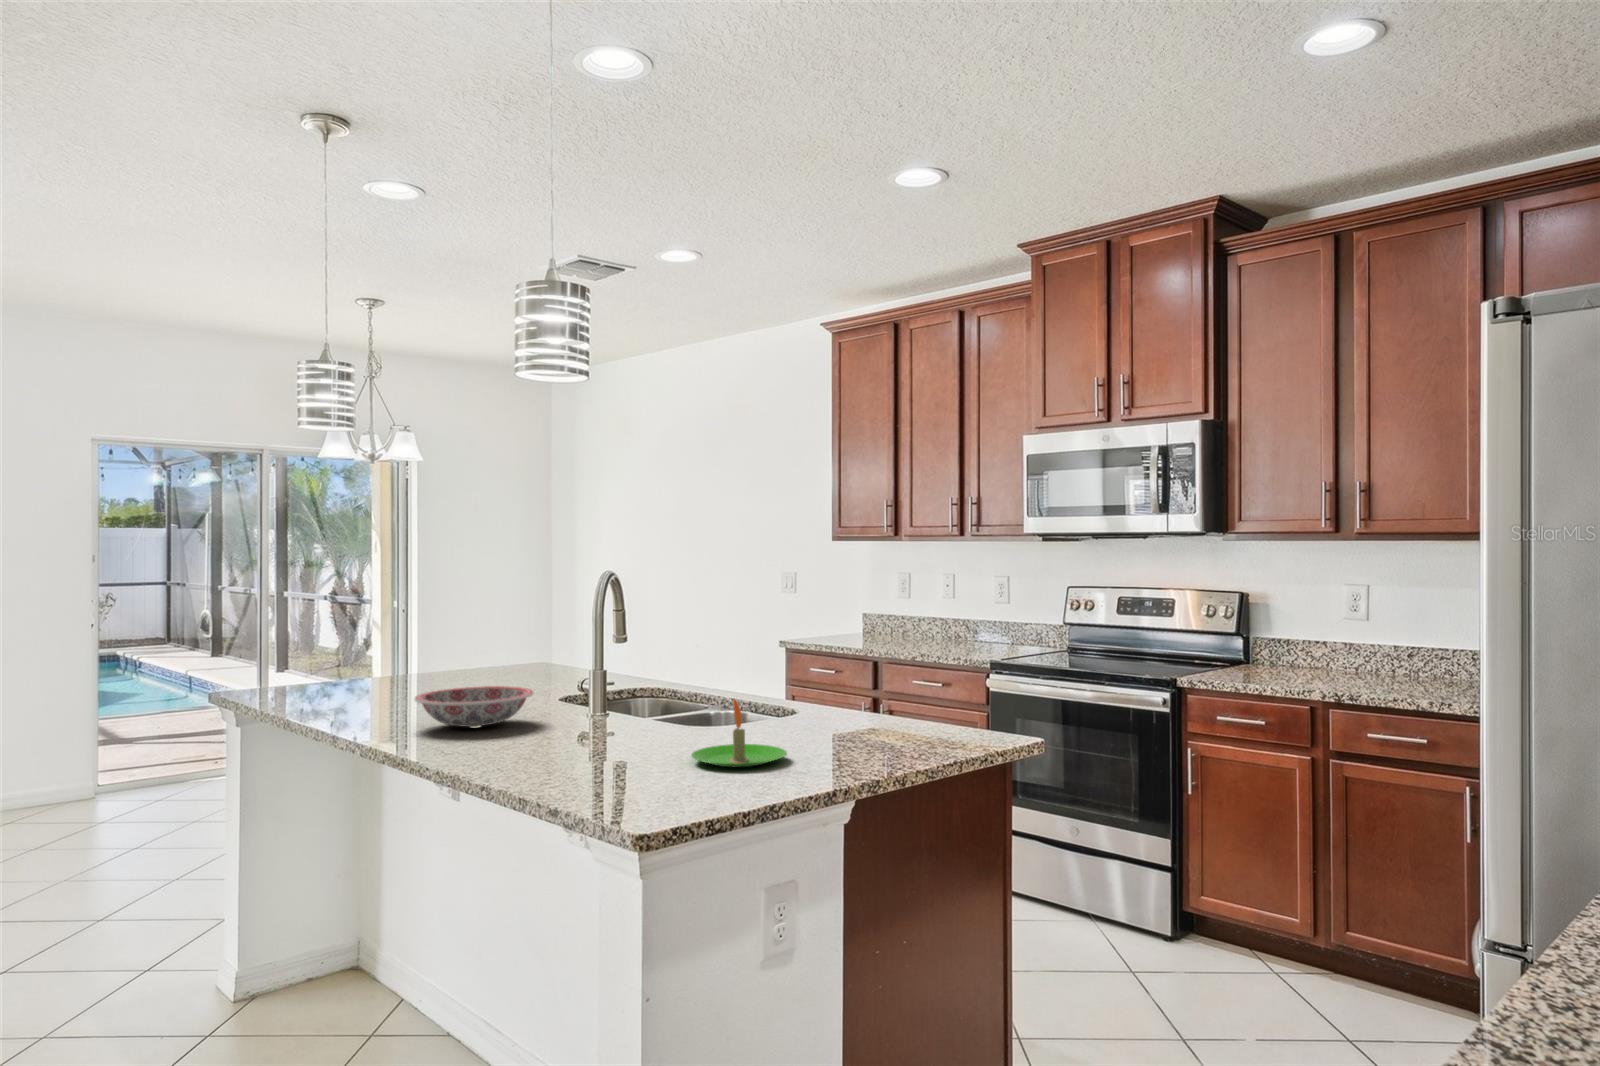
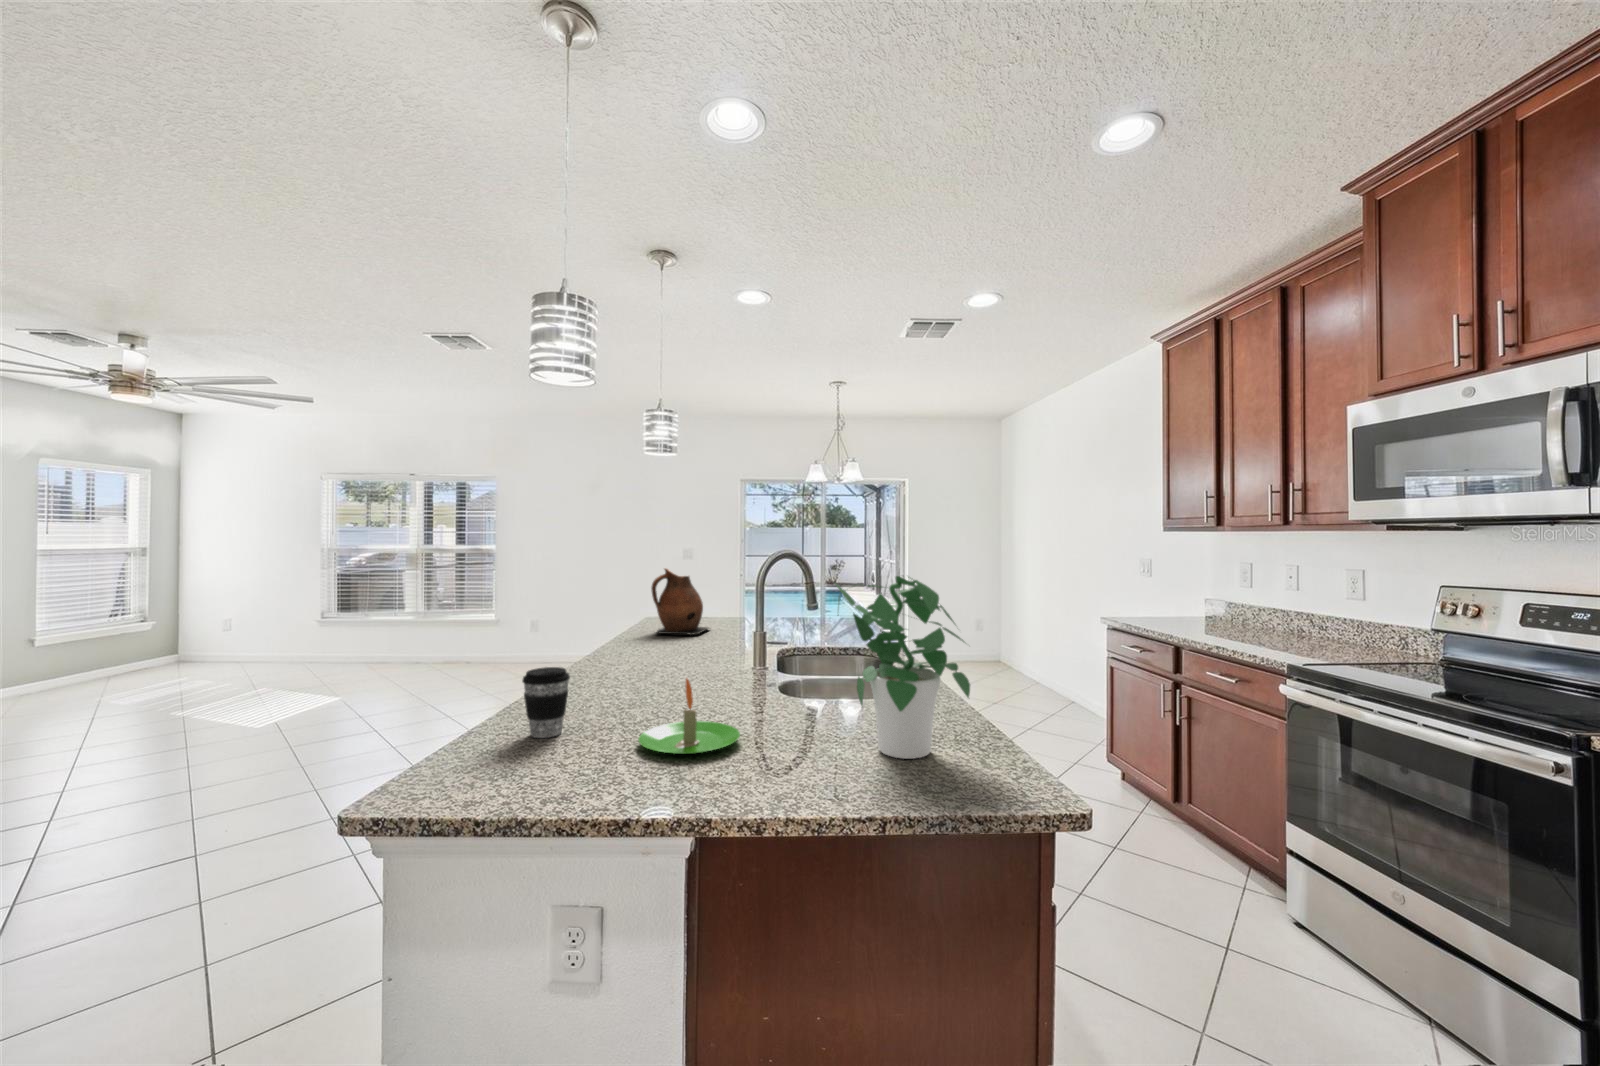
potted plant: none [838,590,955,741] -> present [836,576,970,759]
ceramic pitcher: none [321,609,407,704] -> present [651,569,709,635]
ceramic bowl: present [414,686,534,727] -> none [616,632,707,663]
coffee cup: none [570,708,618,782] -> present [522,667,570,738]

